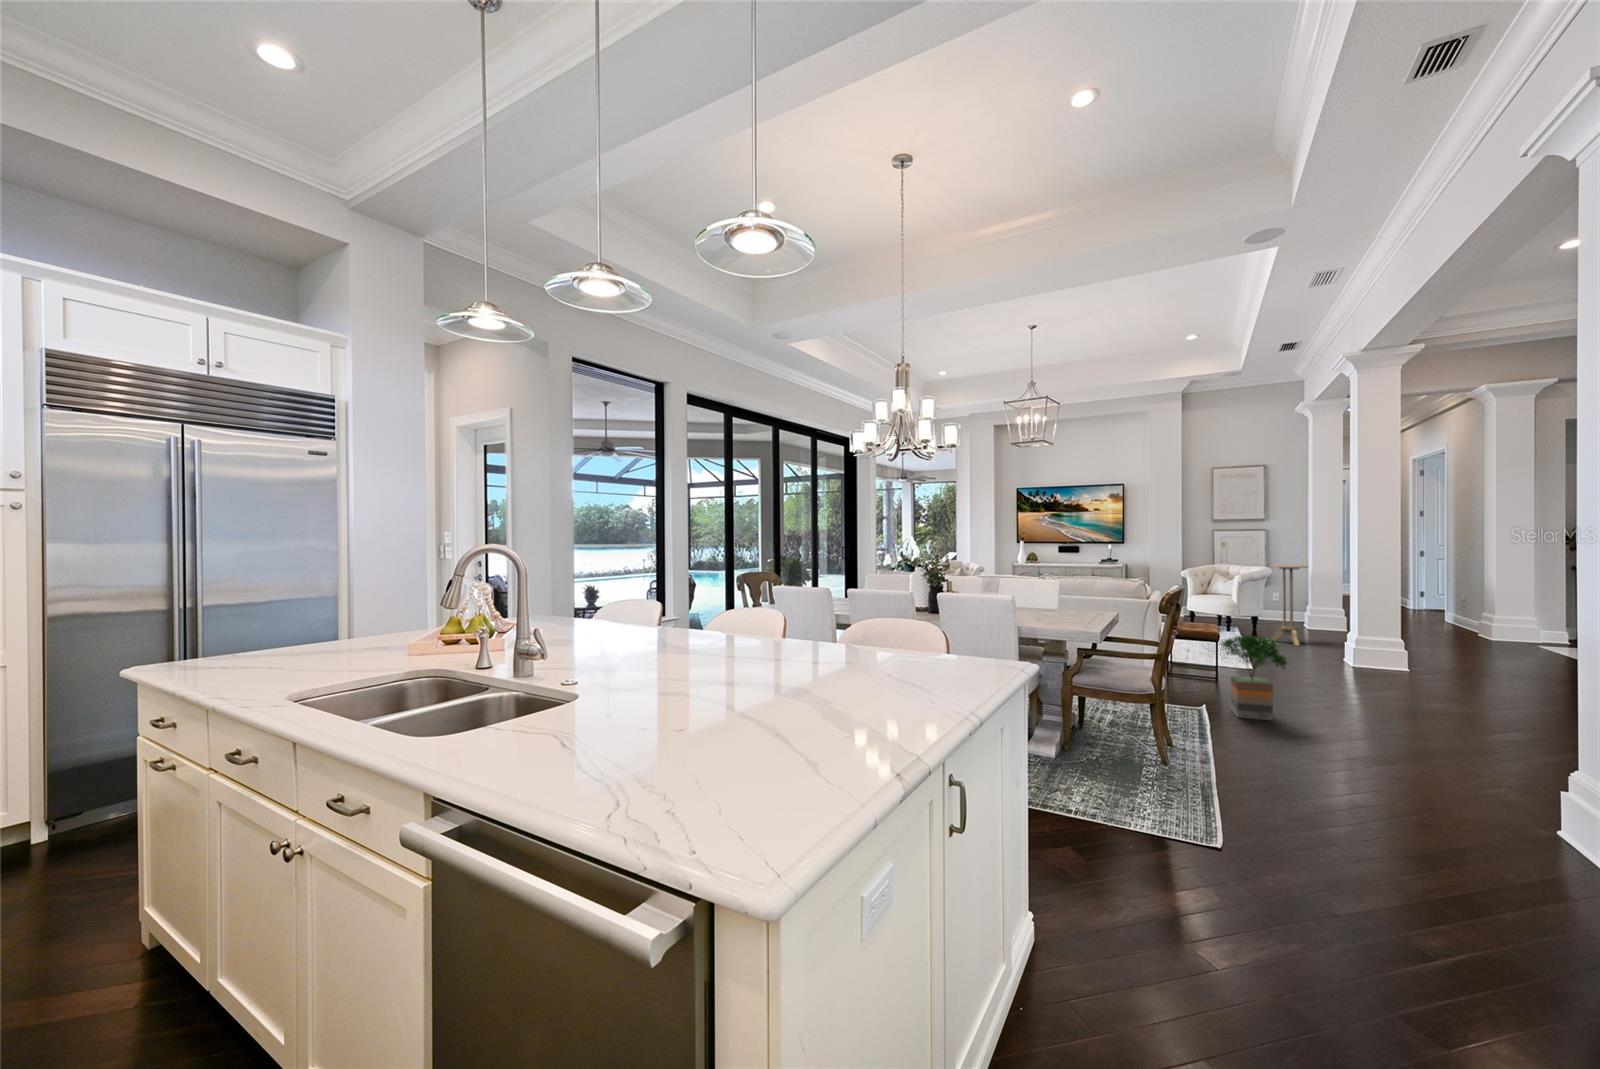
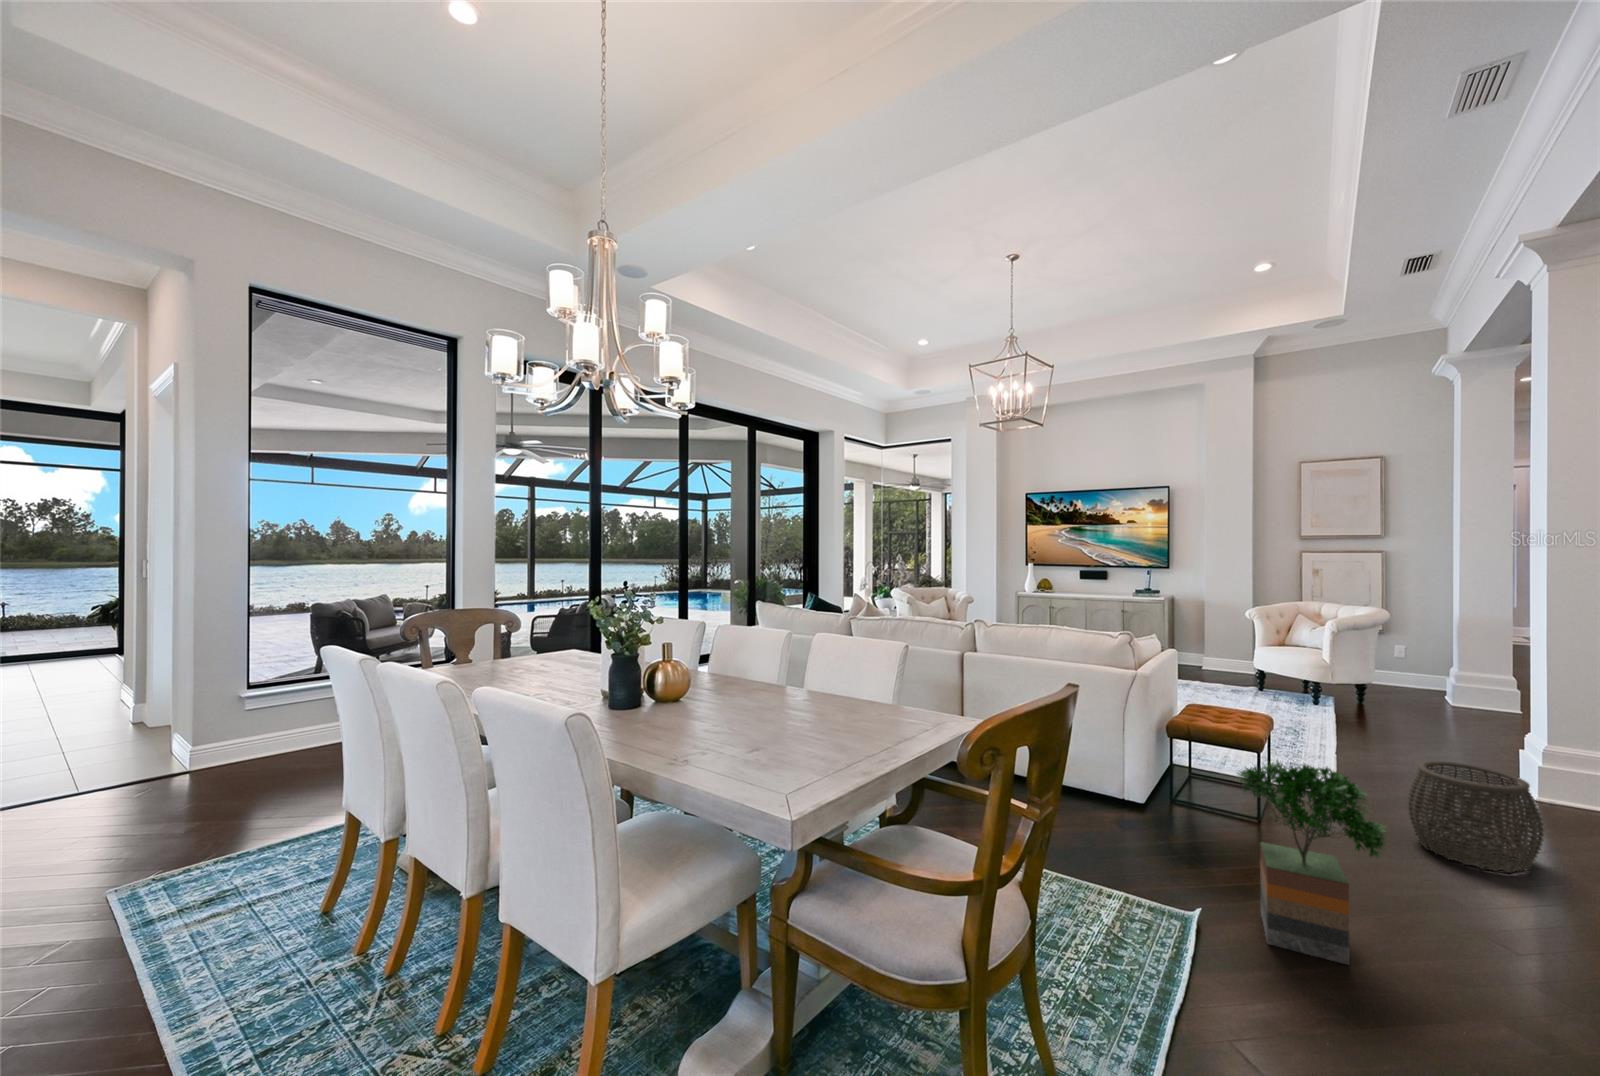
side table: present [1271,565,1308,646] -> none [1382,607,1450,741]
woven basket: none [1290,642,1353,692] -> present [1407,761,1544,873]

